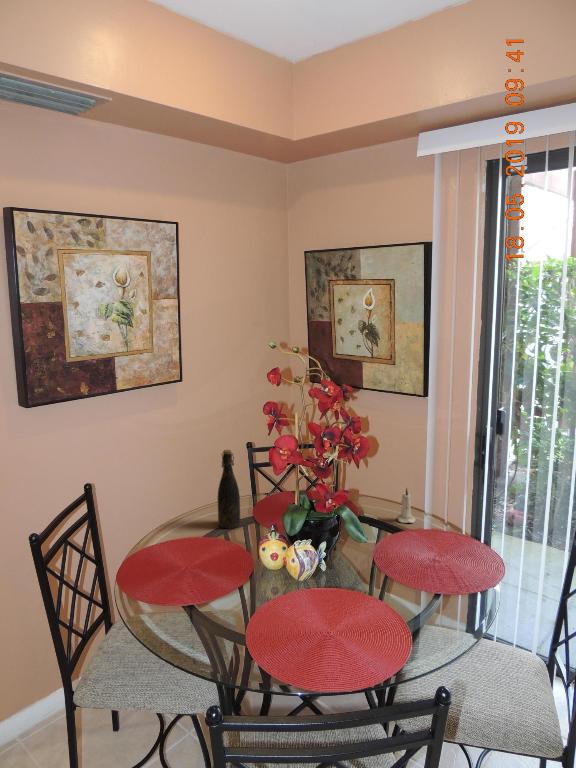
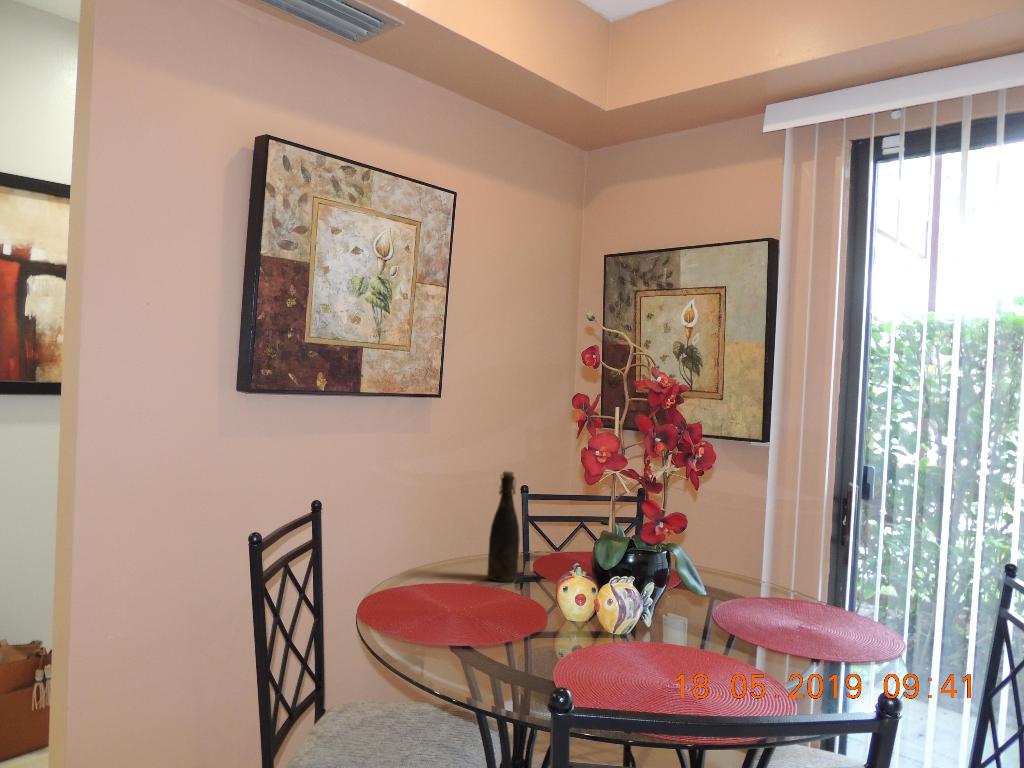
candle: present [397,488,416,523] -> none [733,546,760,597]

